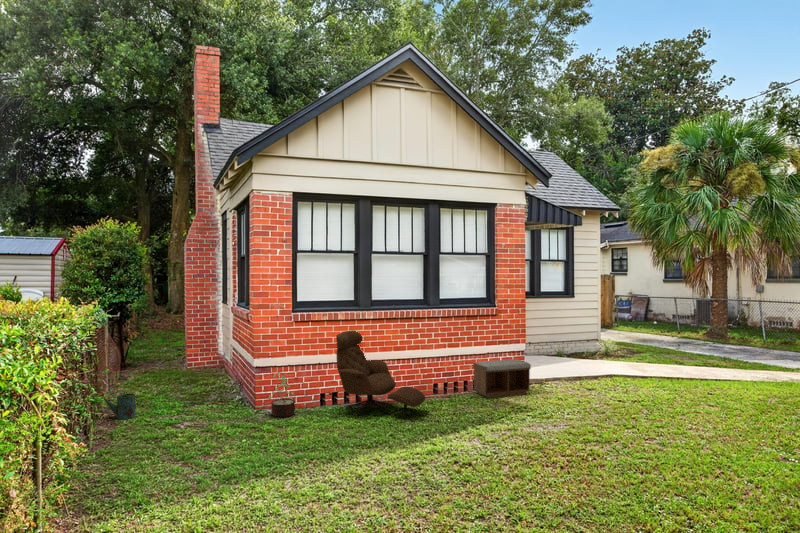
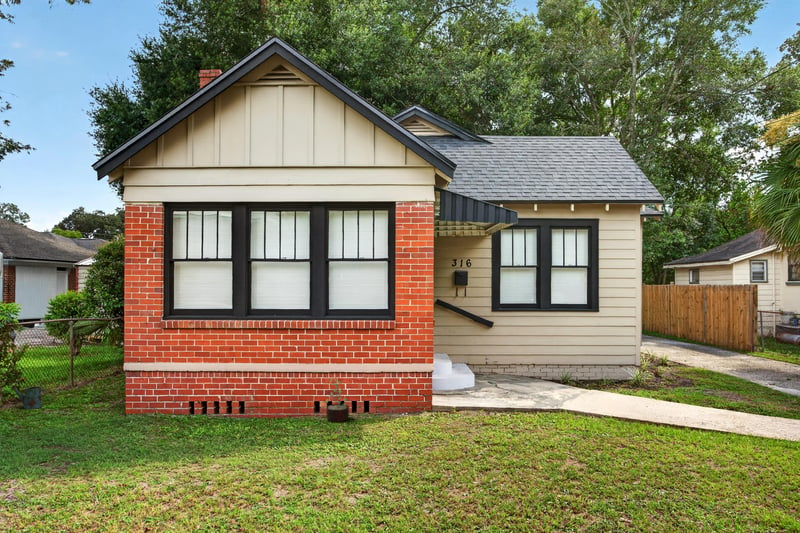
lounge chair: present [336,330,425,419] -> none [186,339,267,436]
bench: present [473,359,531,398] -> none [359,382,420,424]
decorative plant: present [268,374,295,417] -> present [326,379,349,422]

